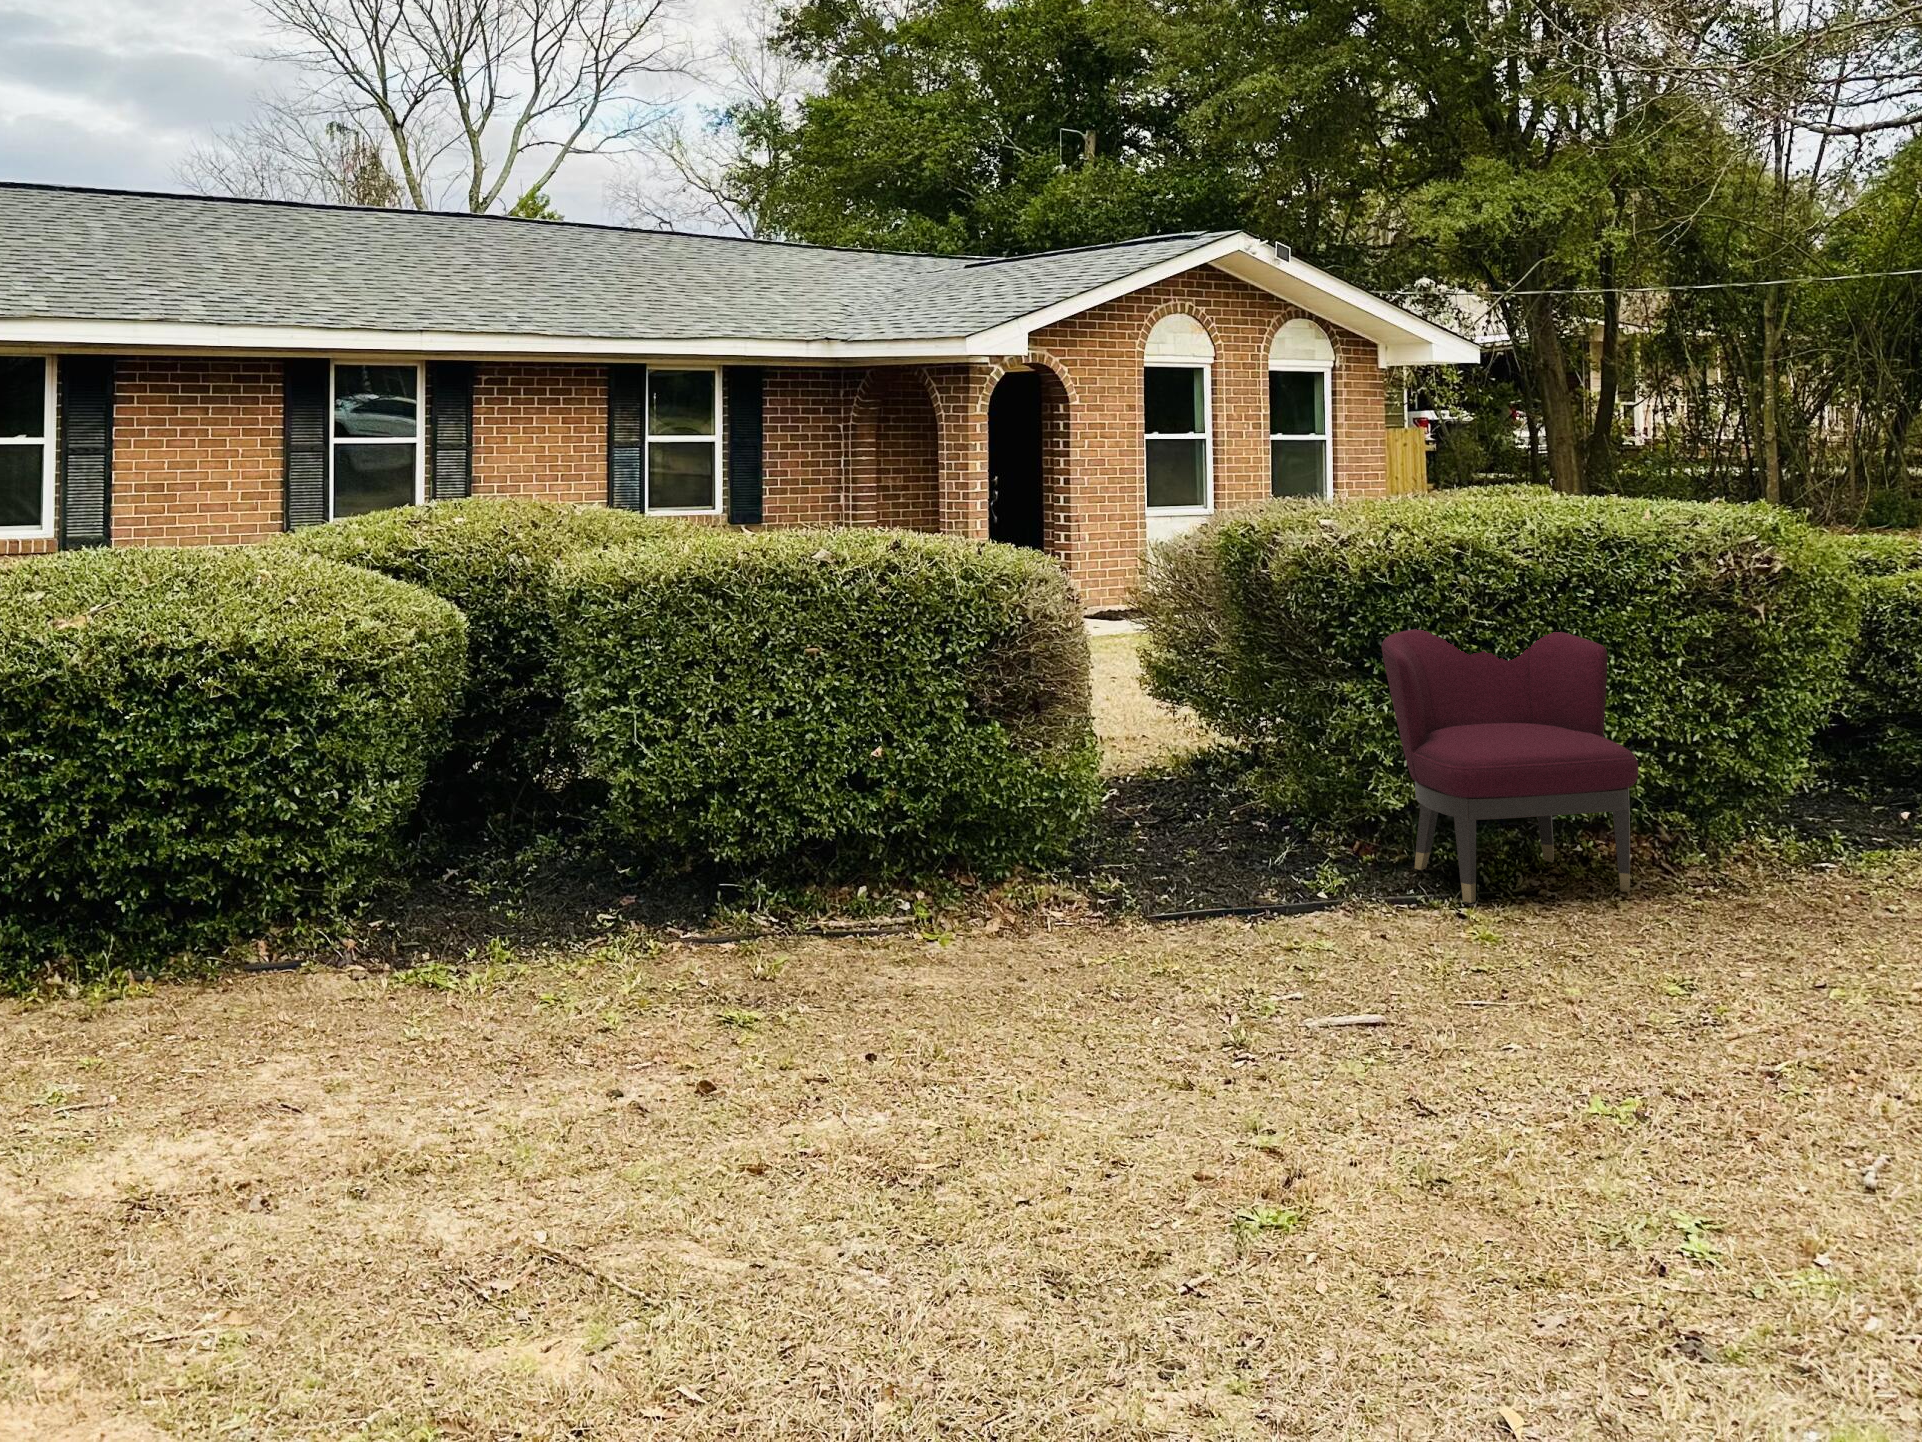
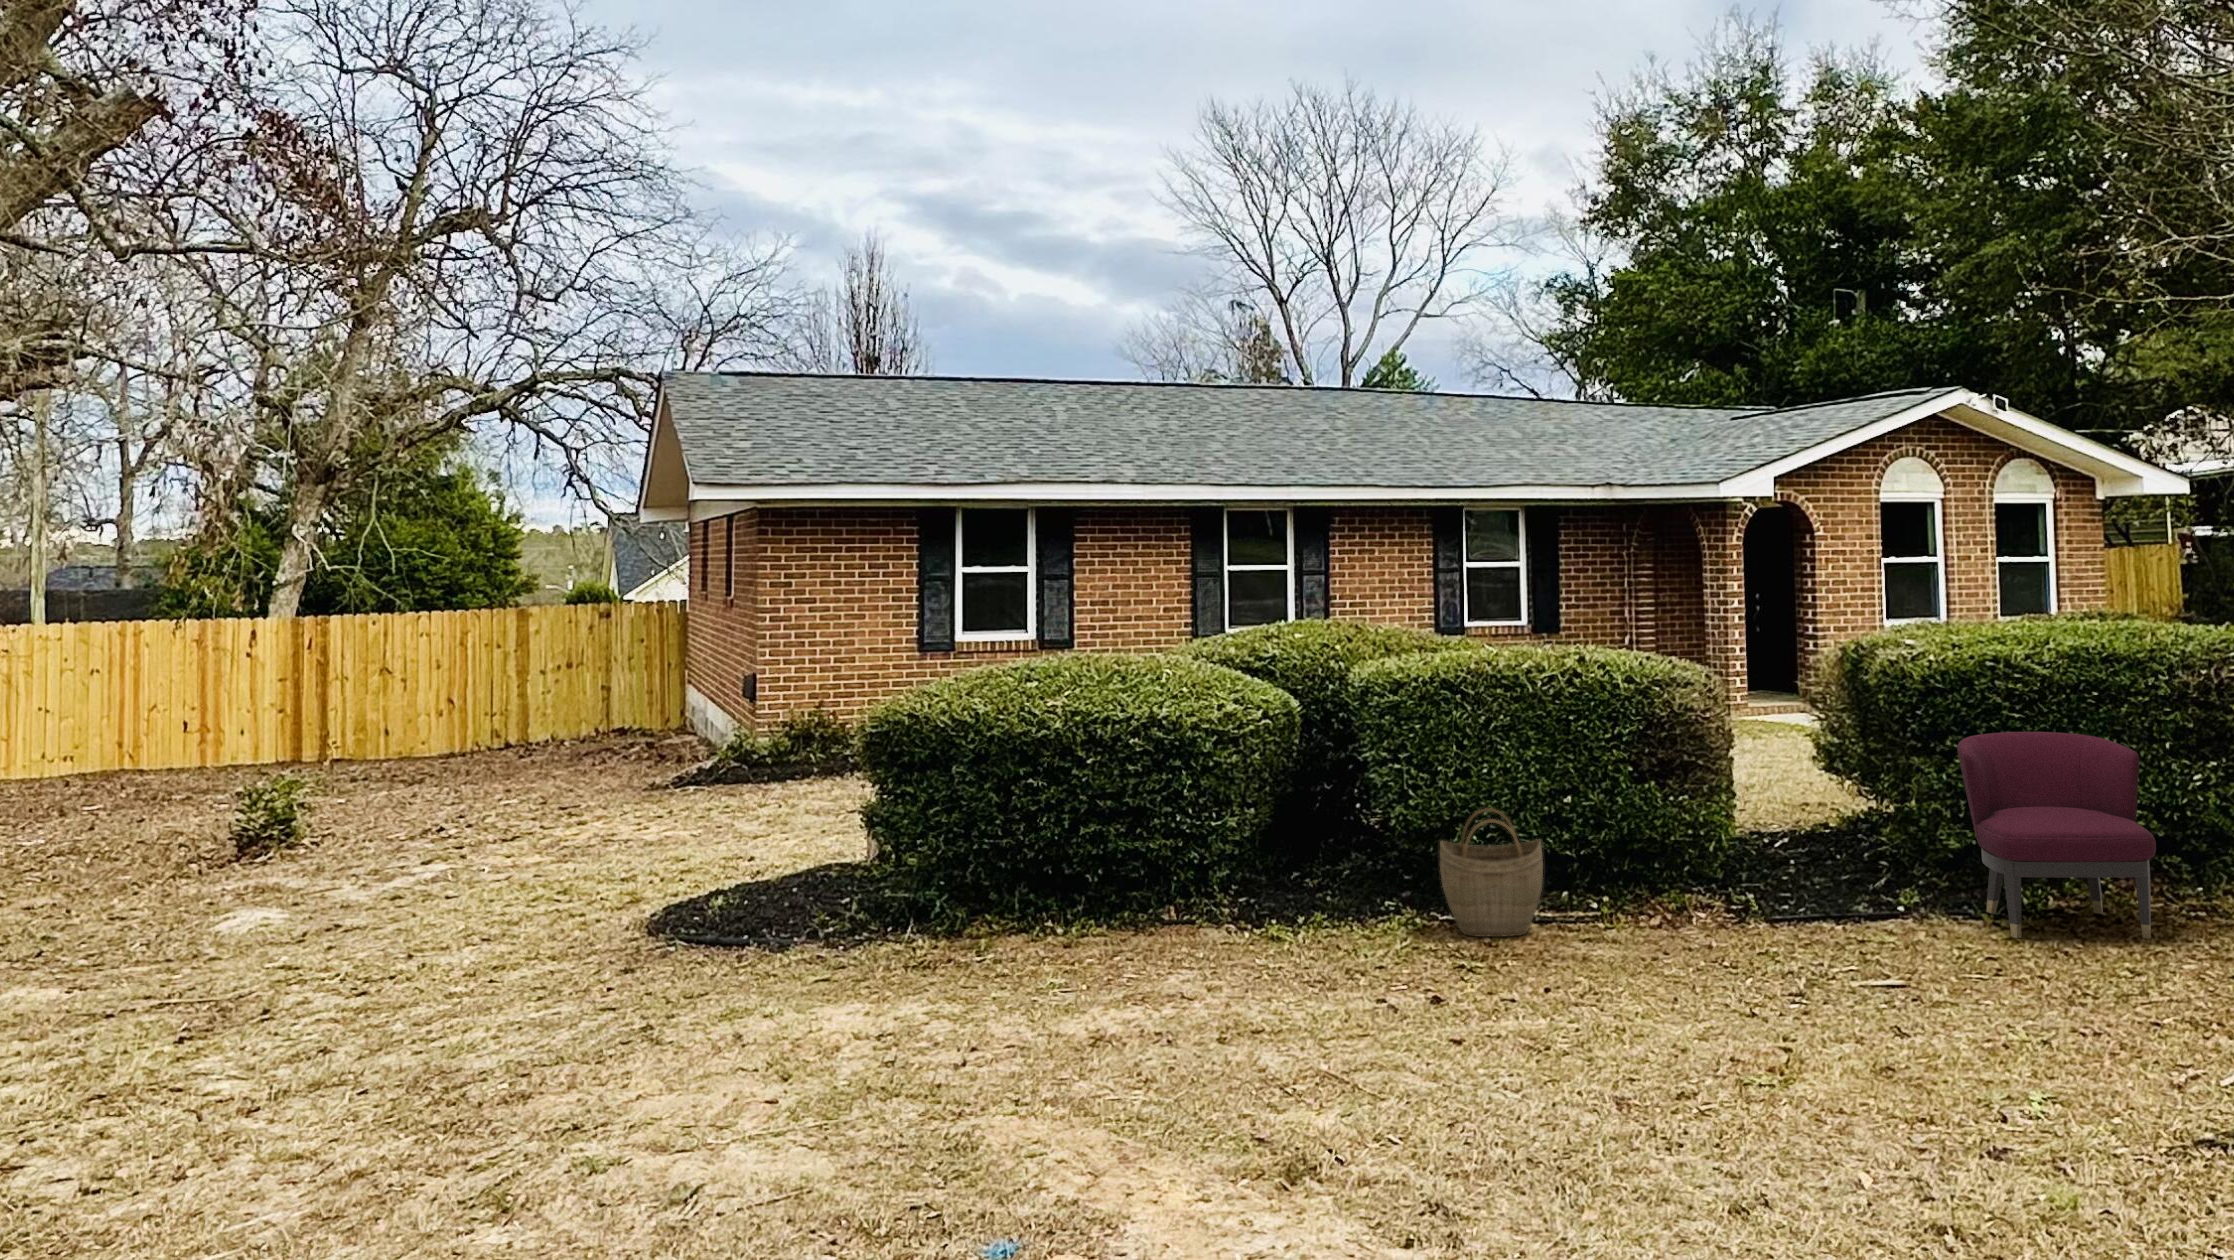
woven basket: none [687,763,839,955] -> present [1440,809,1543,937]

